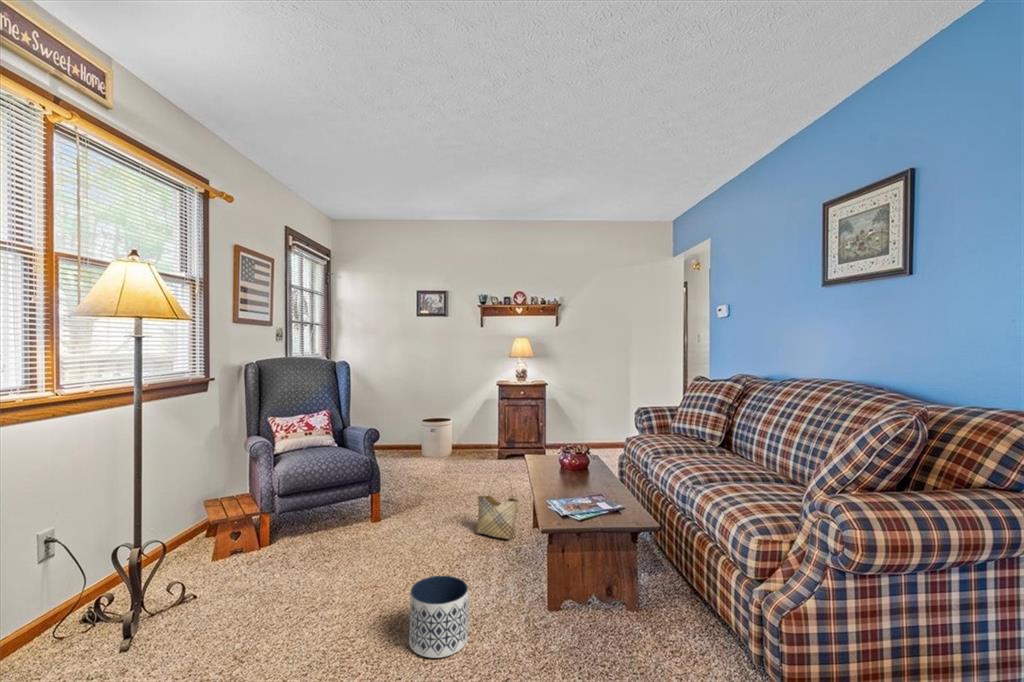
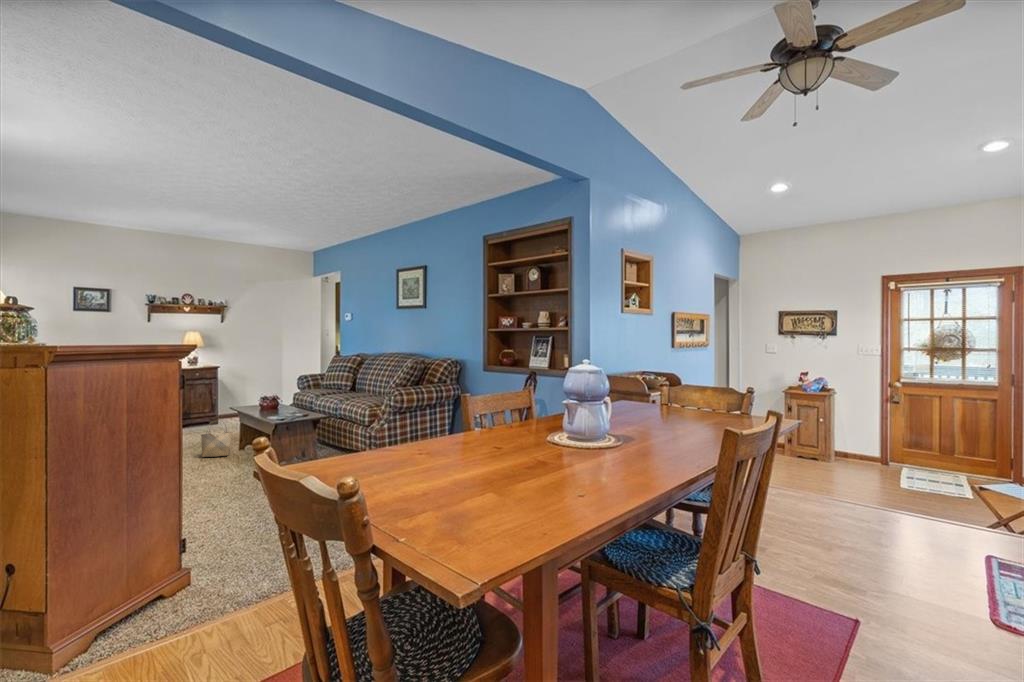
planter: present [409,576,468,658] -> none [202,457,236,491]

